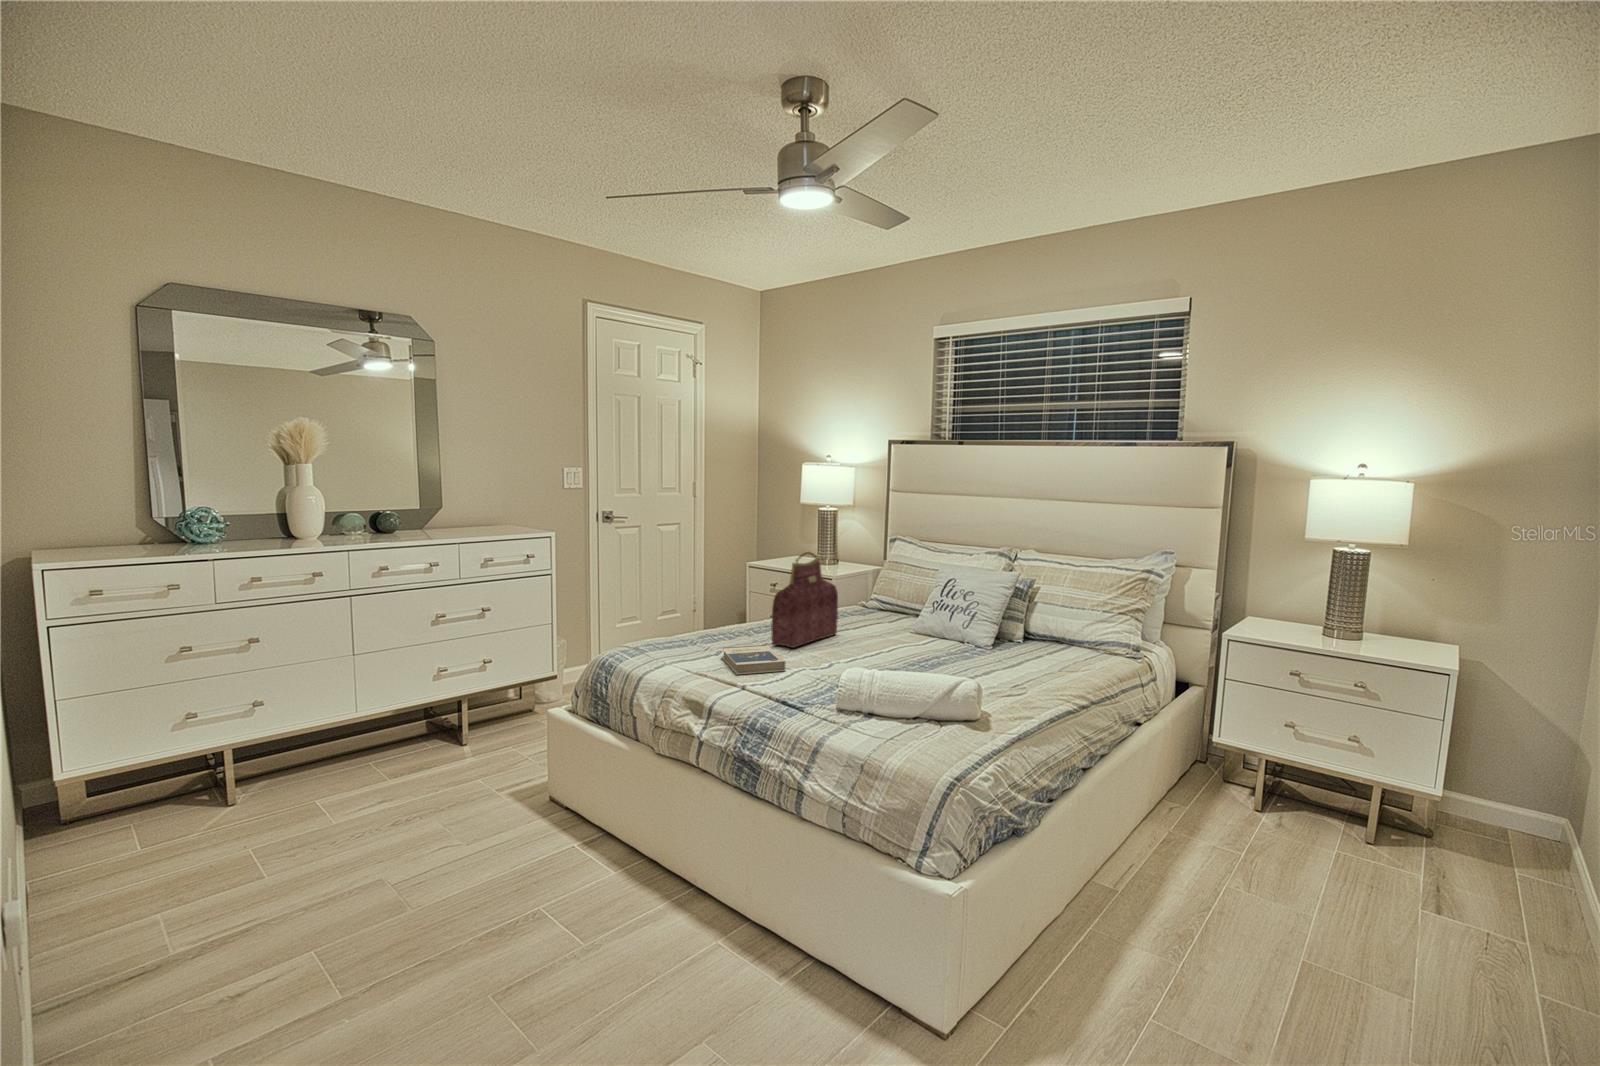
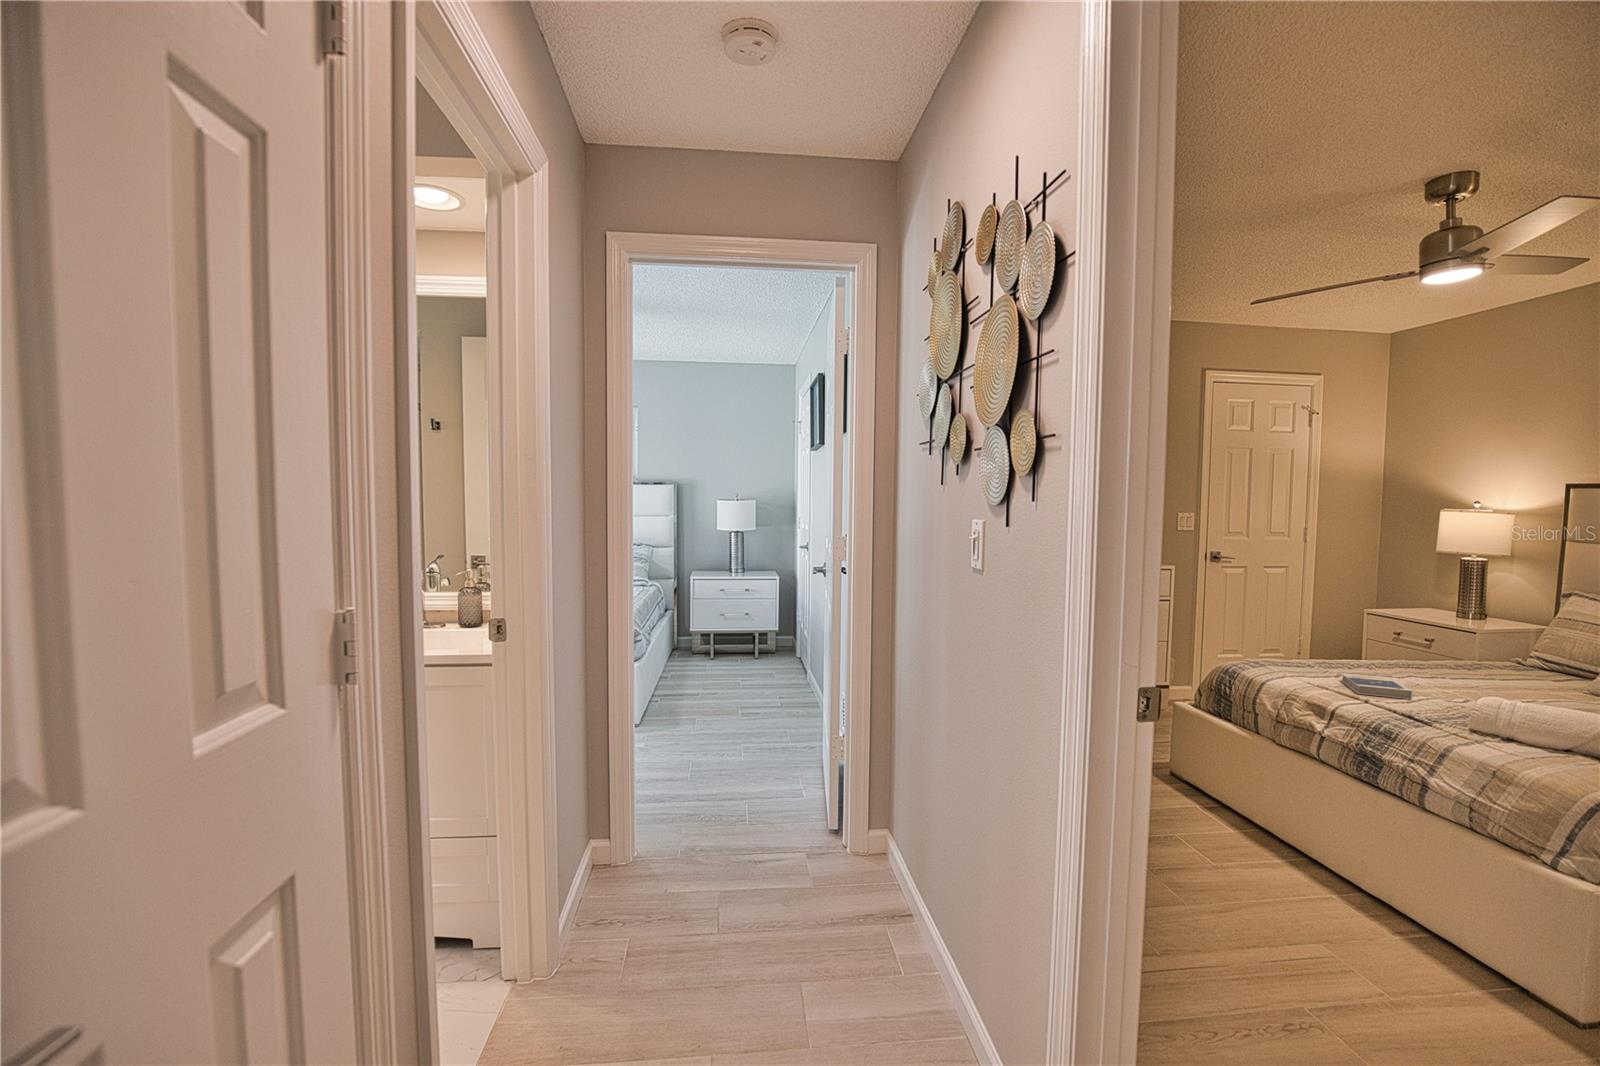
handbag: present [771,552,838,648] -> none [1397,599,1483,685]

